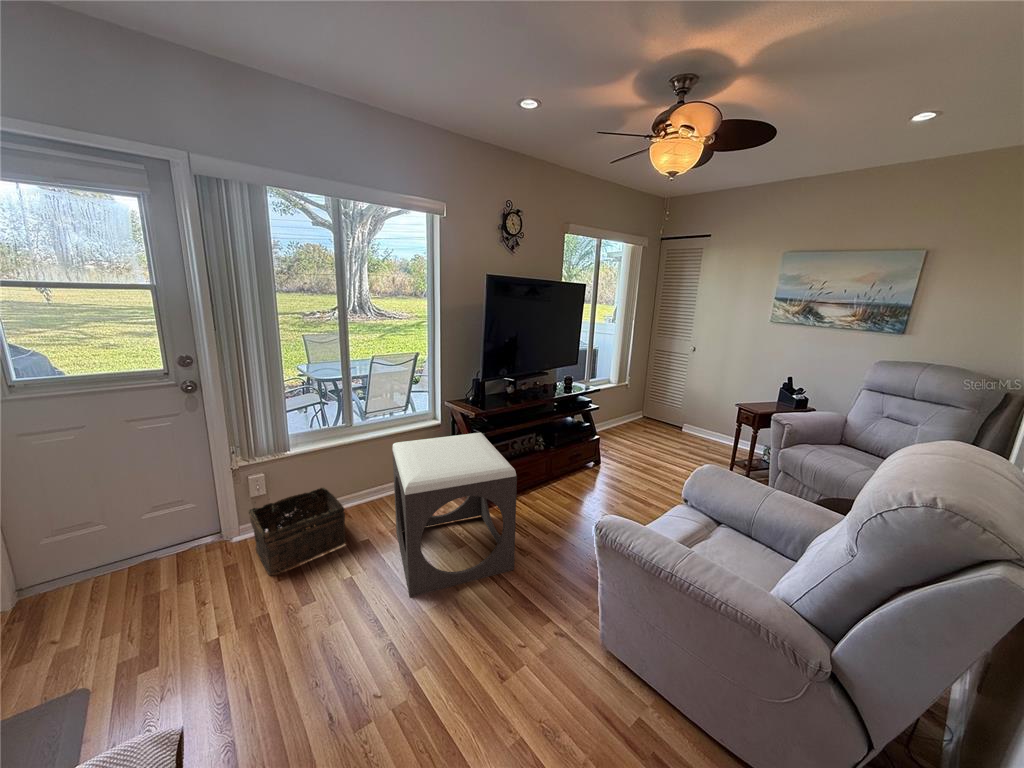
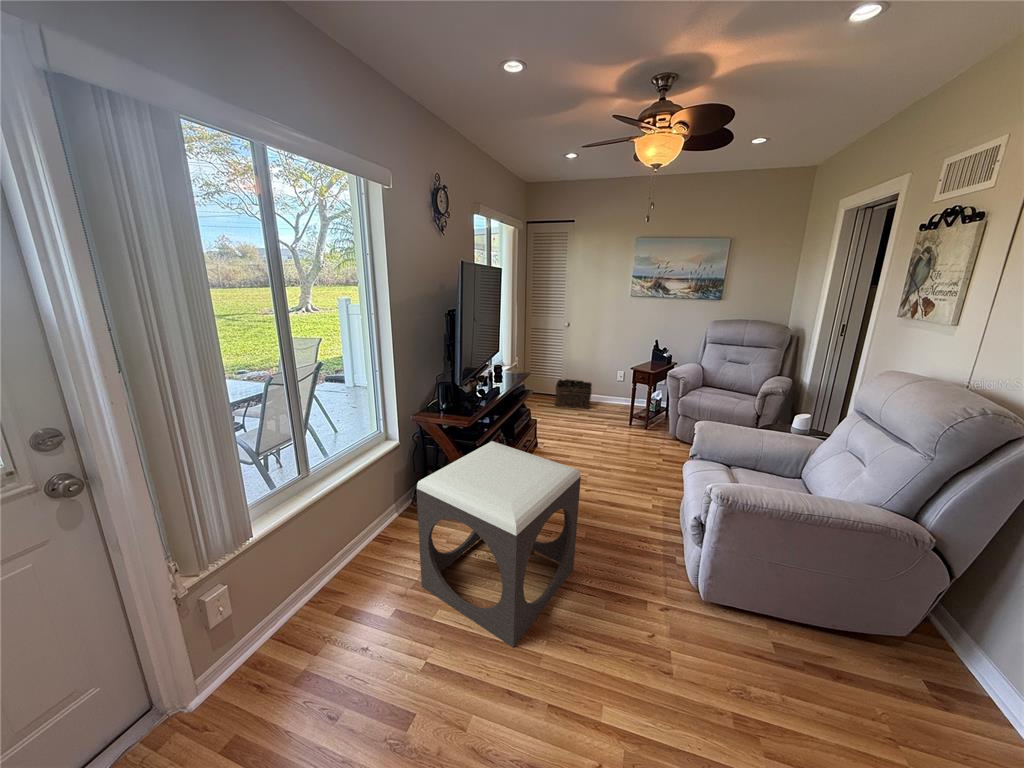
basket: present [248,488,346,575] -> present [555,379,592,409]

